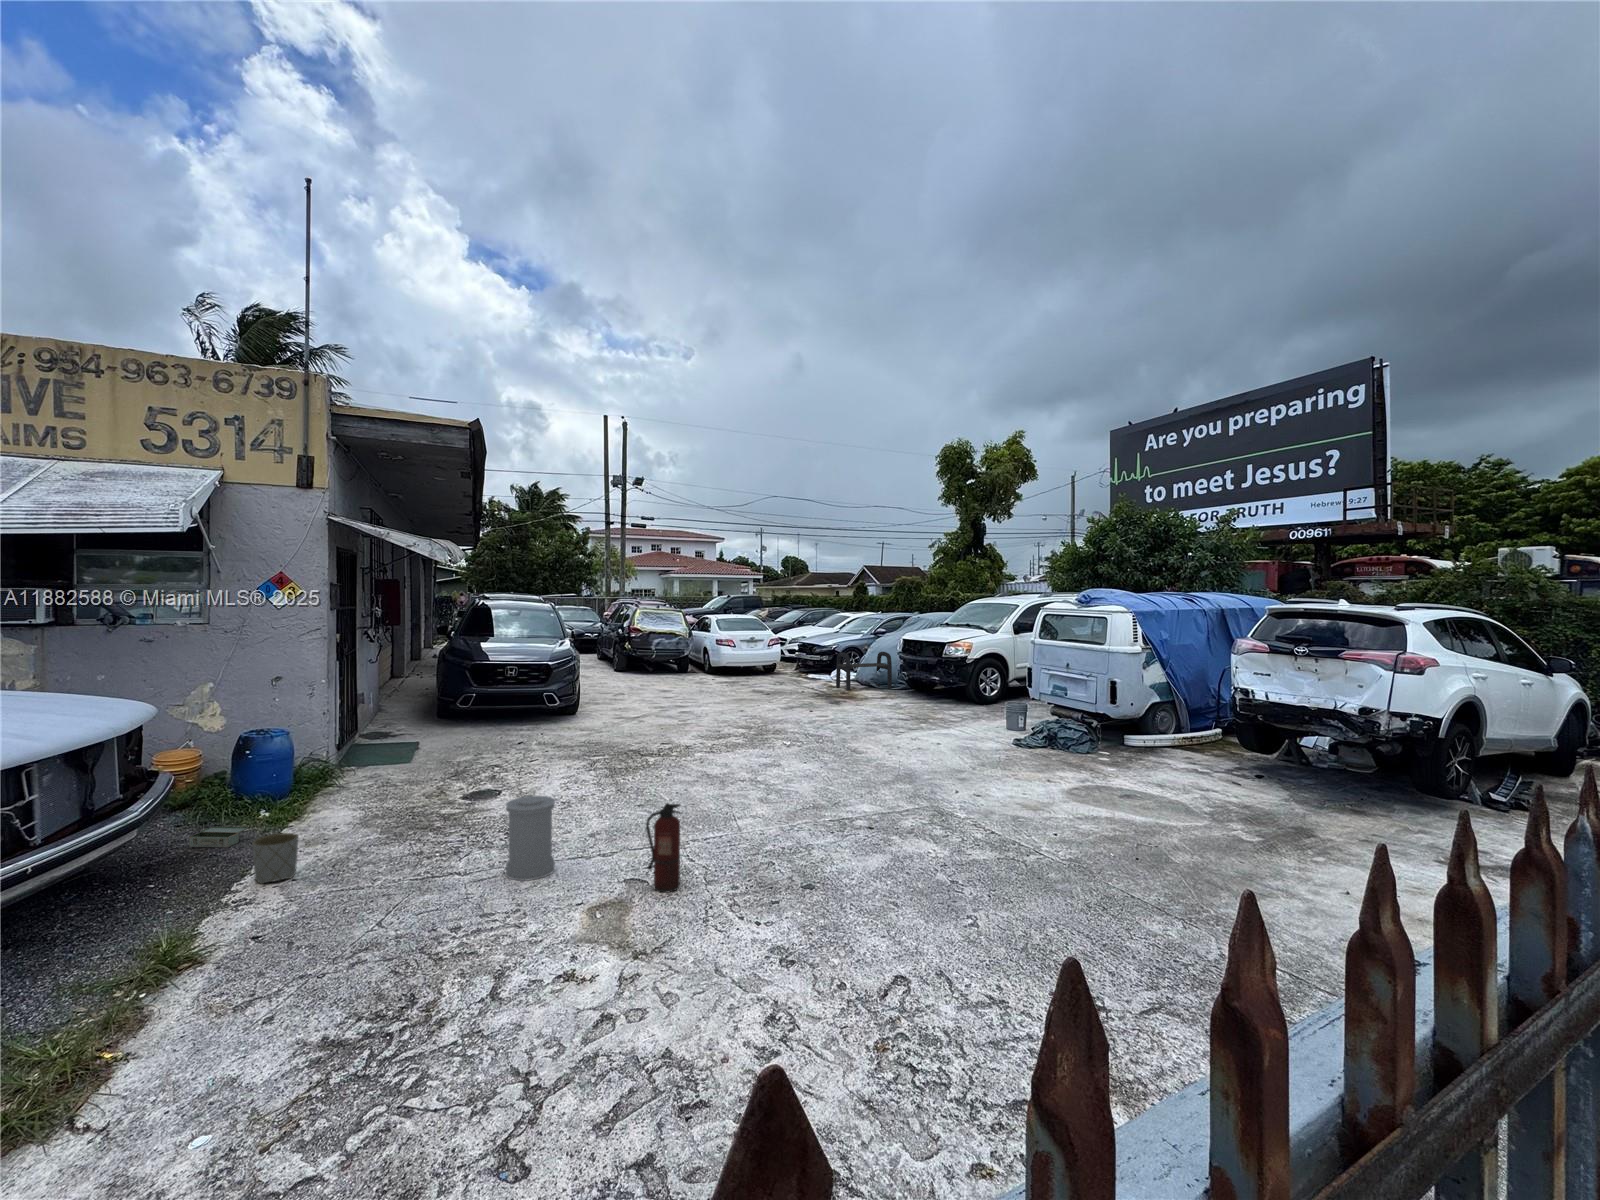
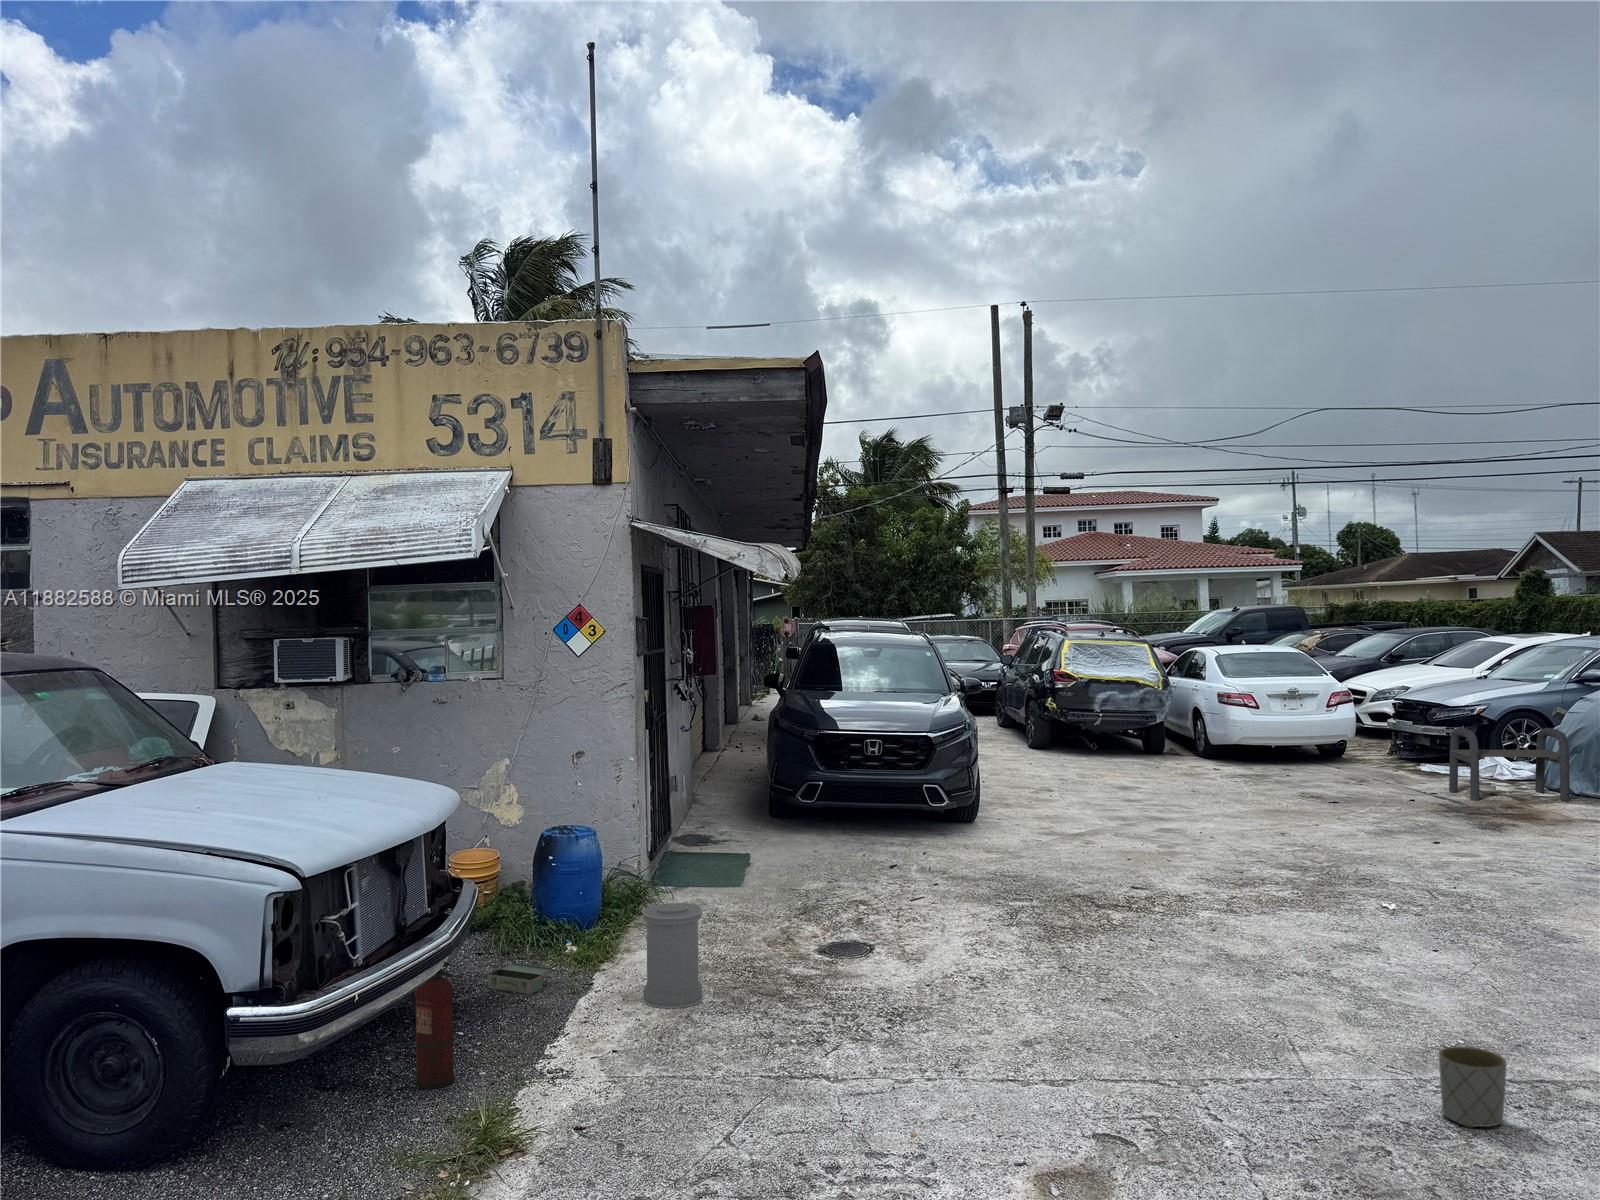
trash can: present [505,796,555,881] -> present [642,903,703,1008]
fire extinguisher: present [646,803,682,892] -> present [409,962,454,1089]
planter: present [252,833,298,884] -> present [1439,1046,1507,1128]

